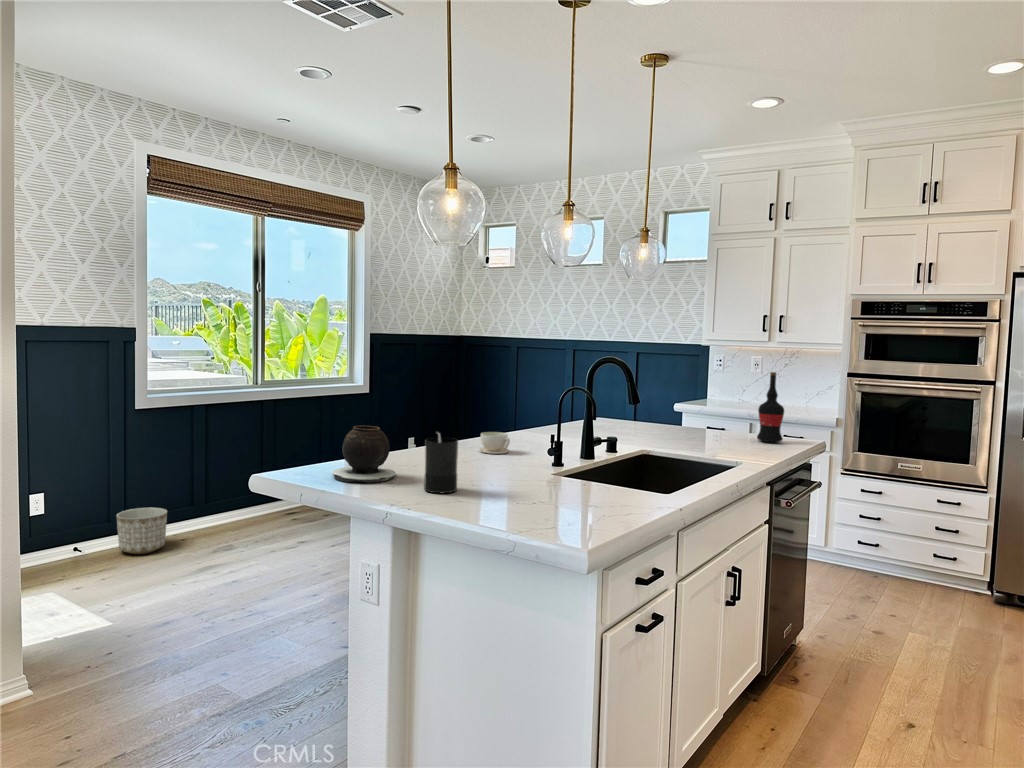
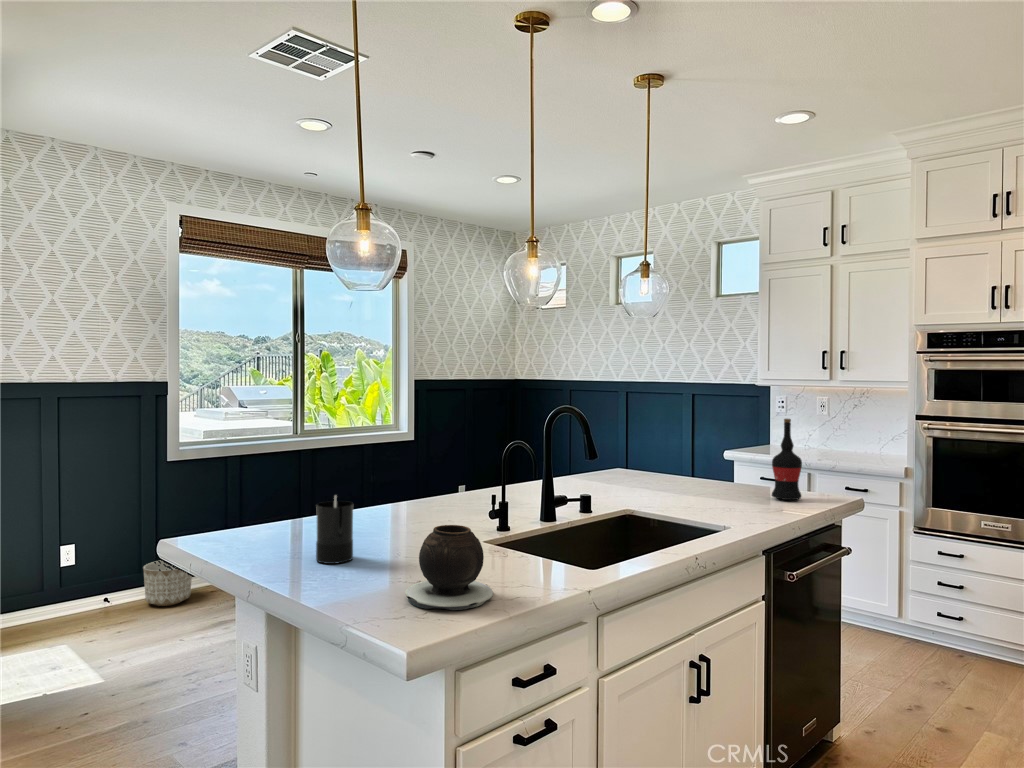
vase: present [332,426,396,482] -> present [405,525,493,610]
coffee cup: present [479,432,510,454] -> none [431,490,464,514]

